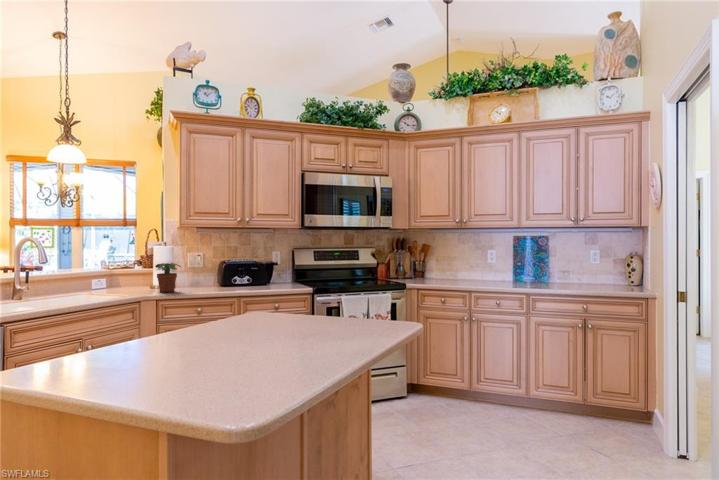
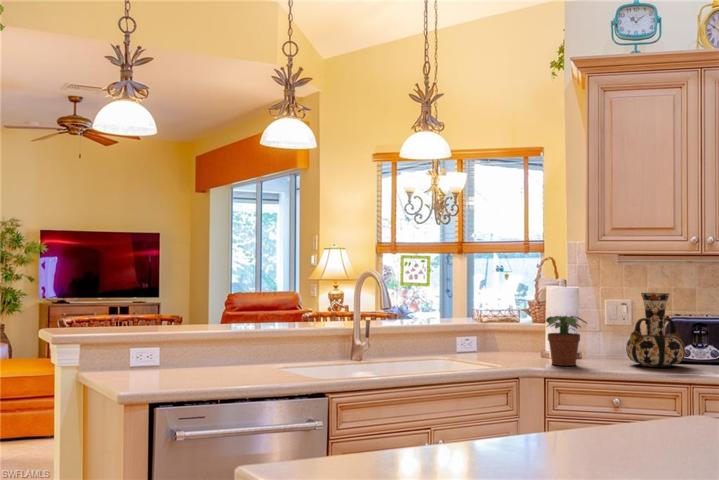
vase: none [202,249,234,289] -> present [626,293,685,367]

